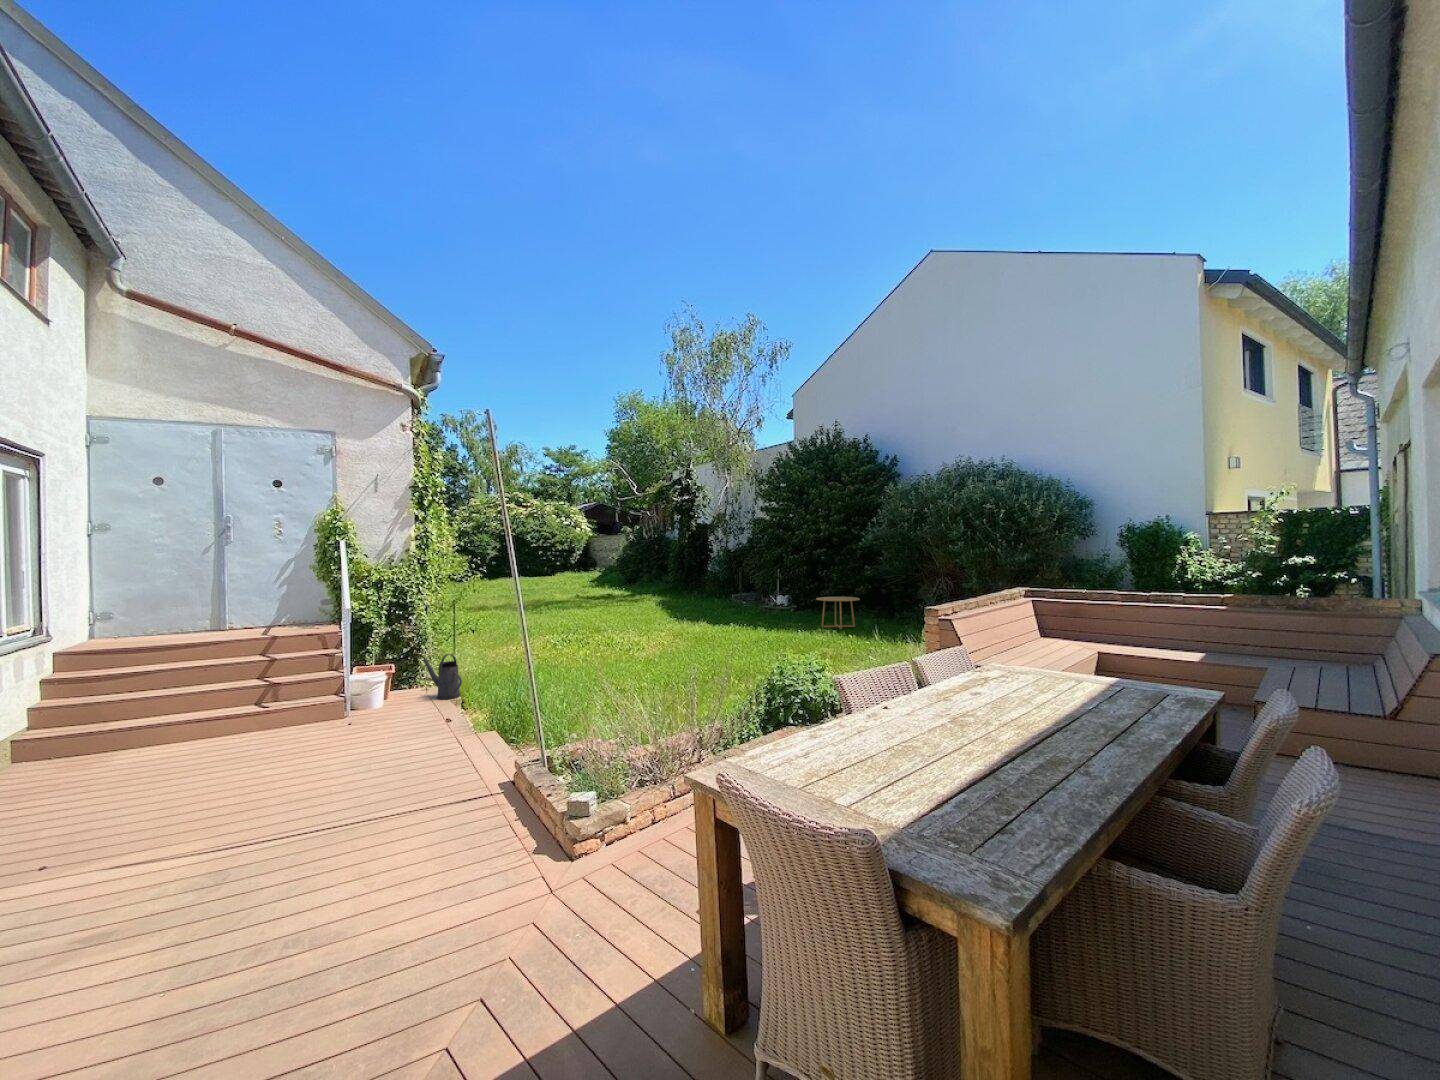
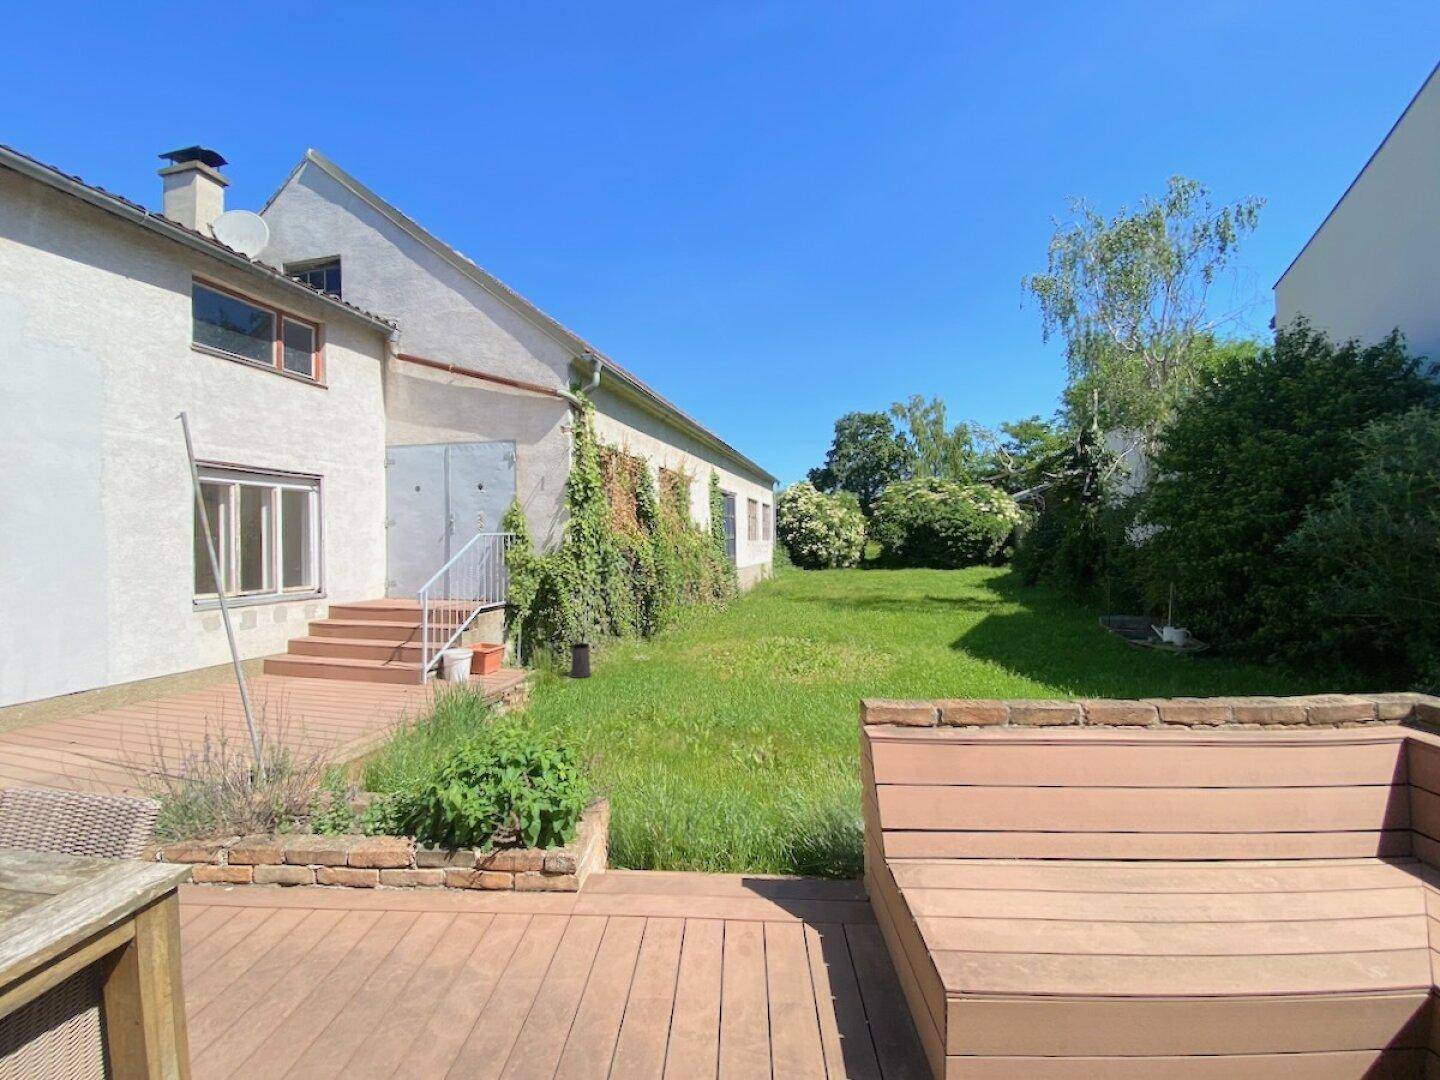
round table: present [816,597,860,629] -> none [1171,615,1261,670]

